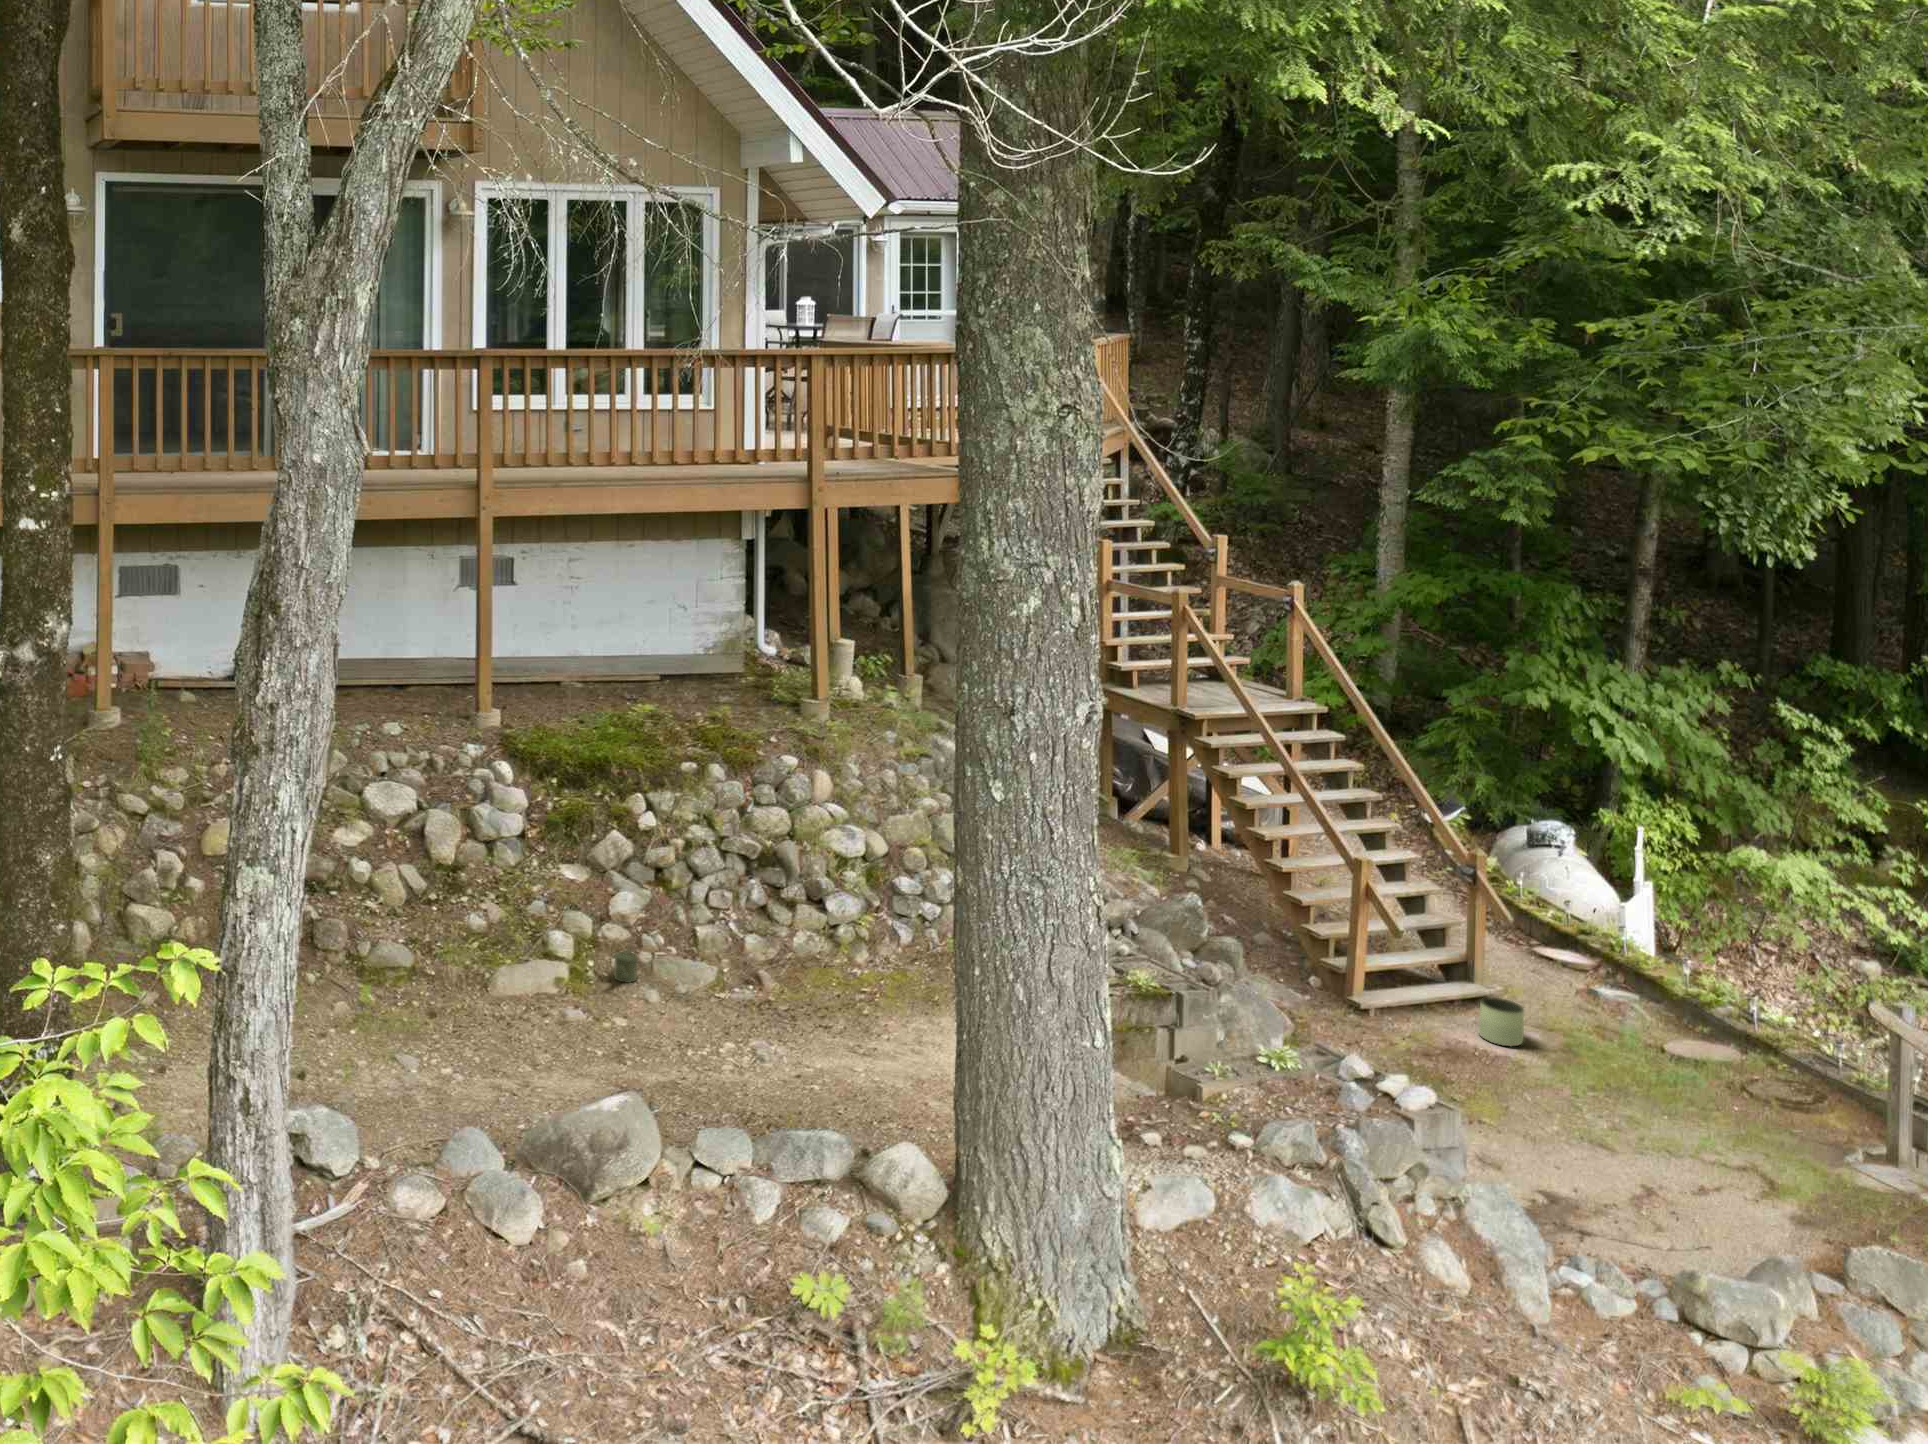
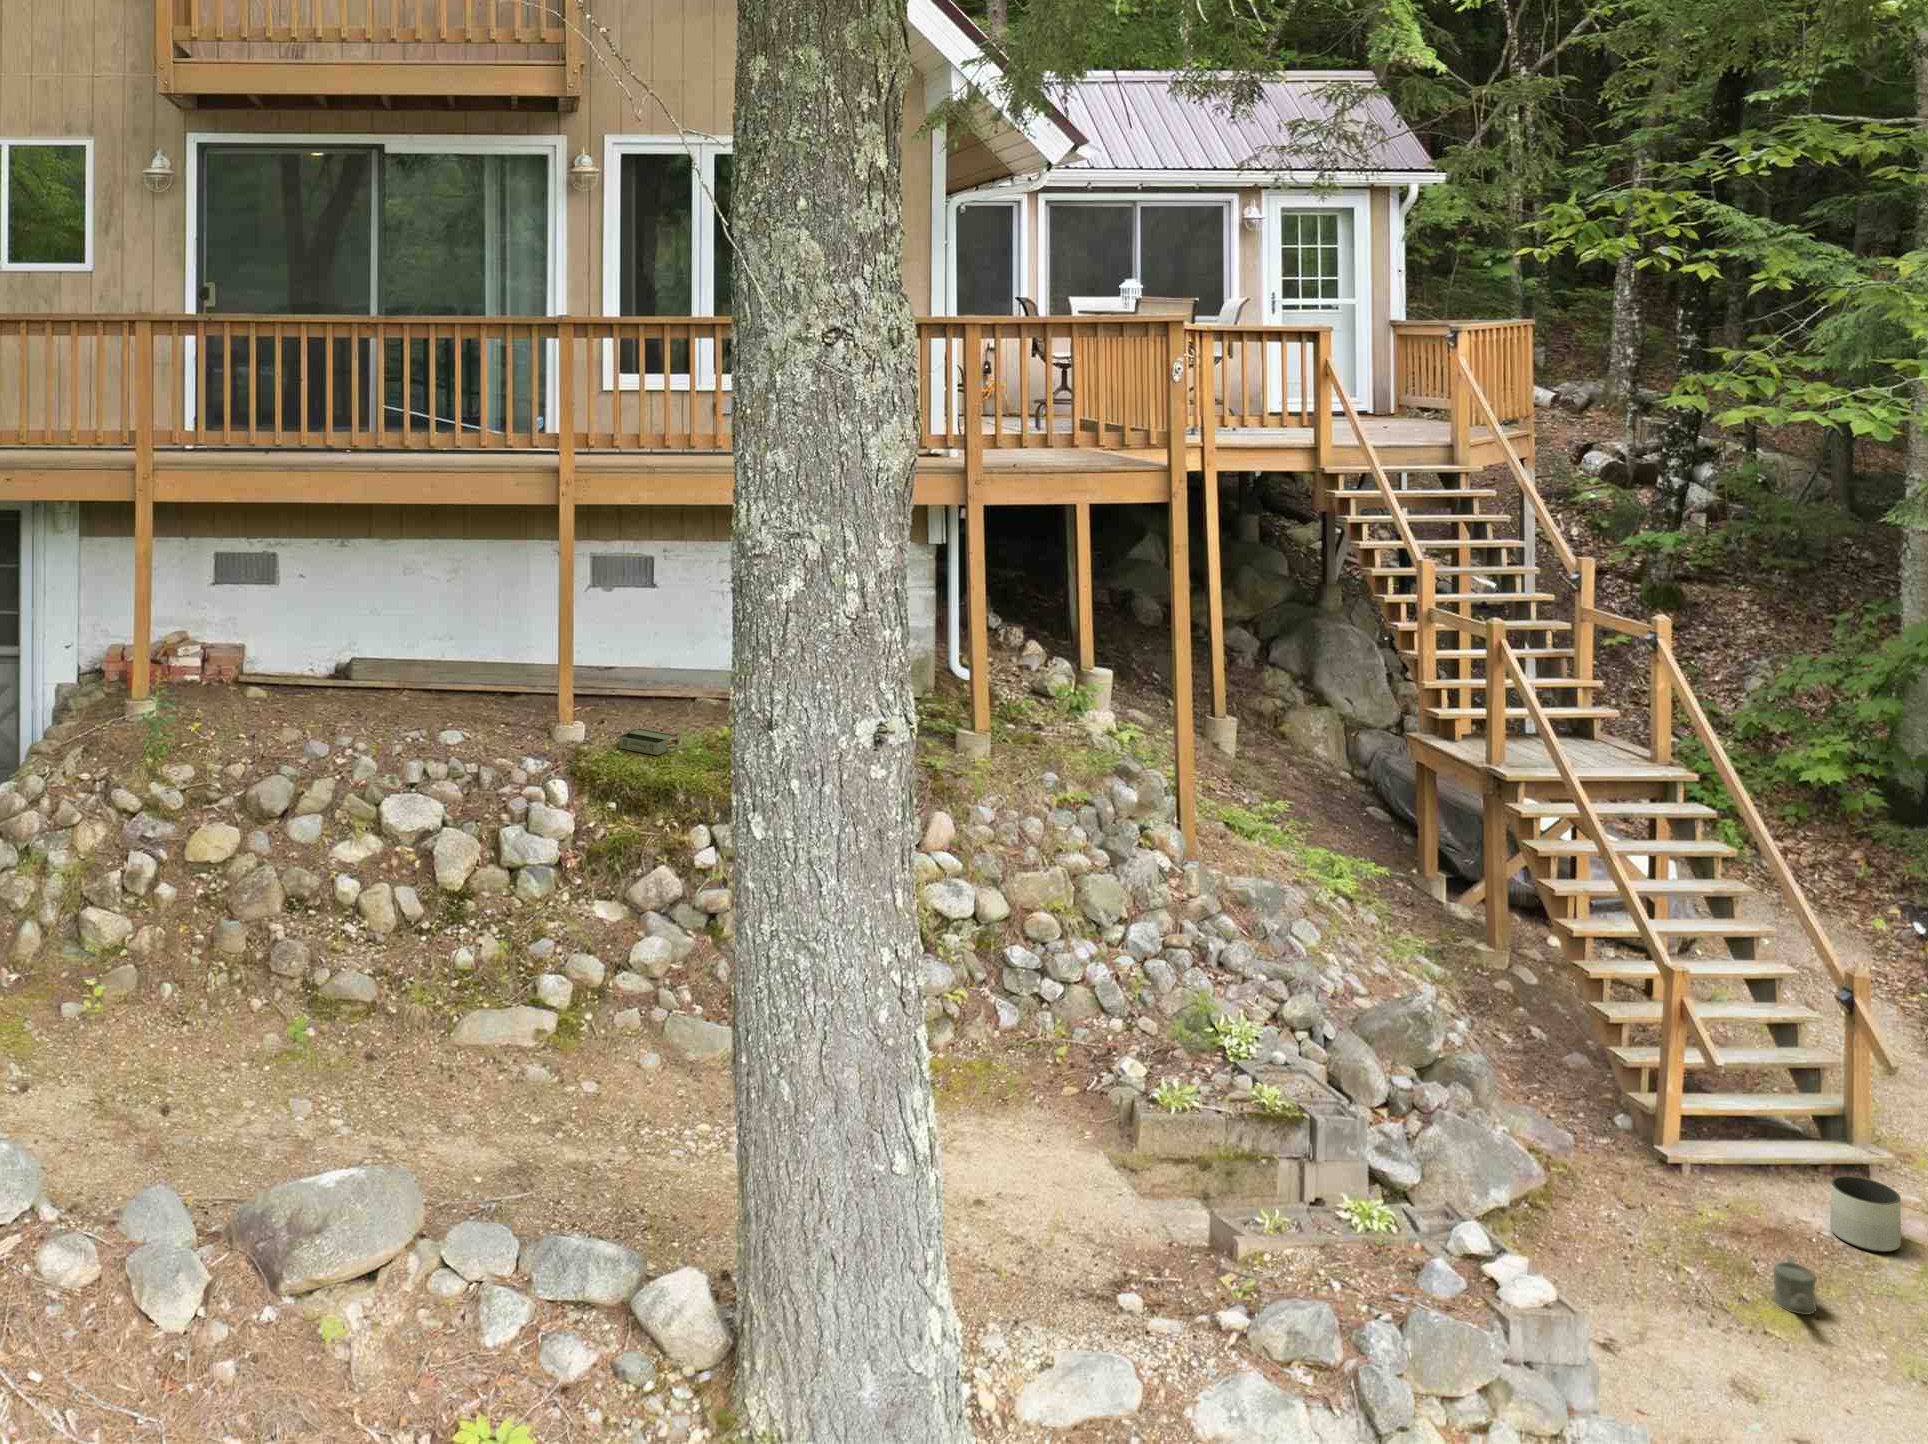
toolbox: none [536,718,581,740] -> present [619,728,674,755]
watering can: present [614,948,638,983] -> present [1773,1255,1817,1315]

